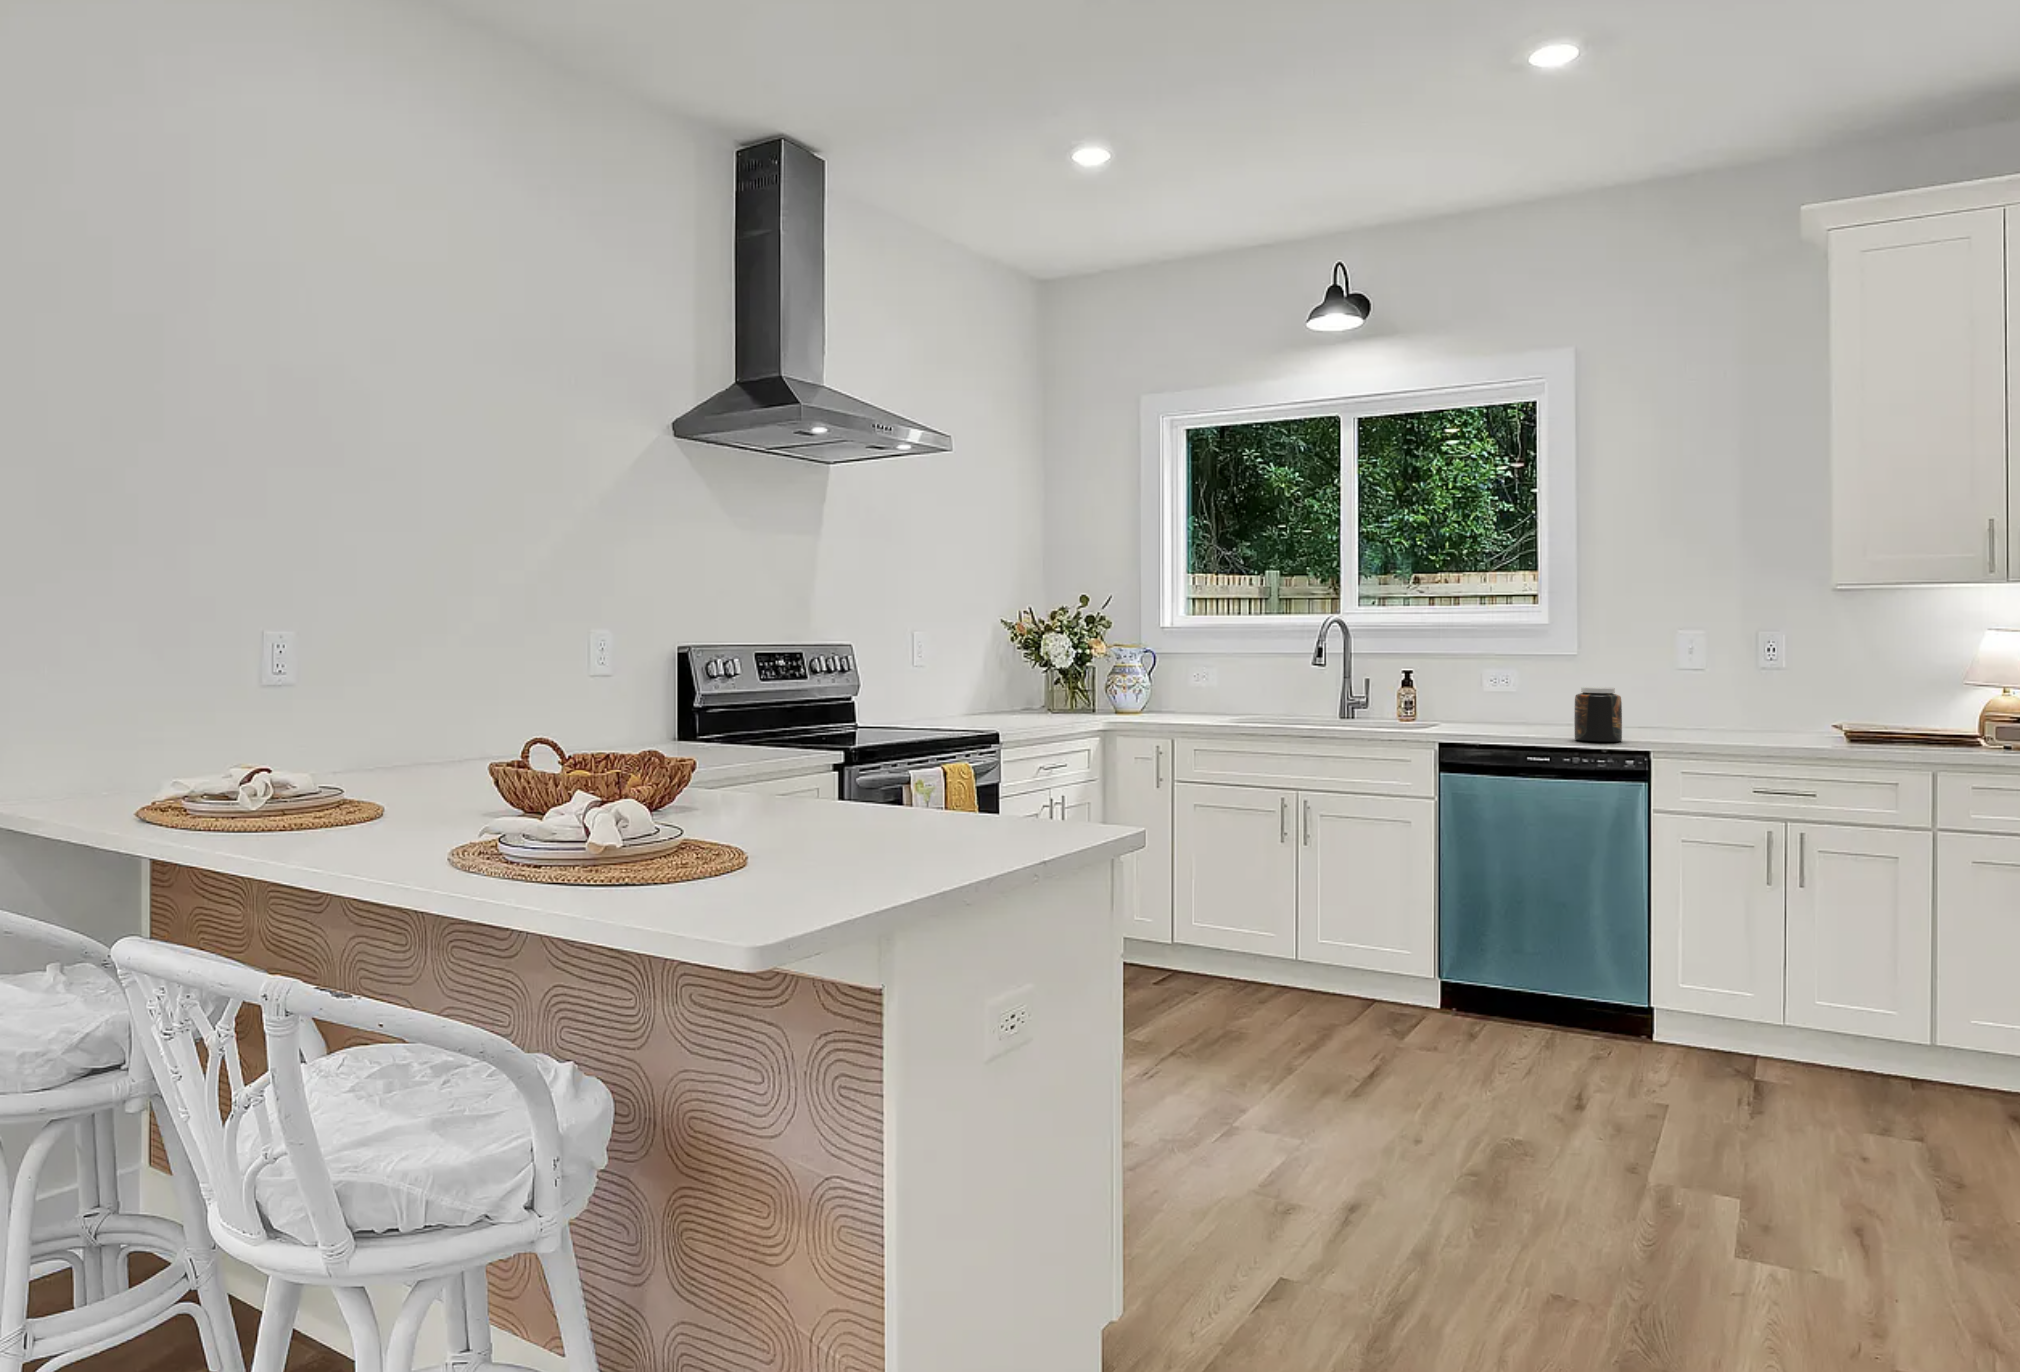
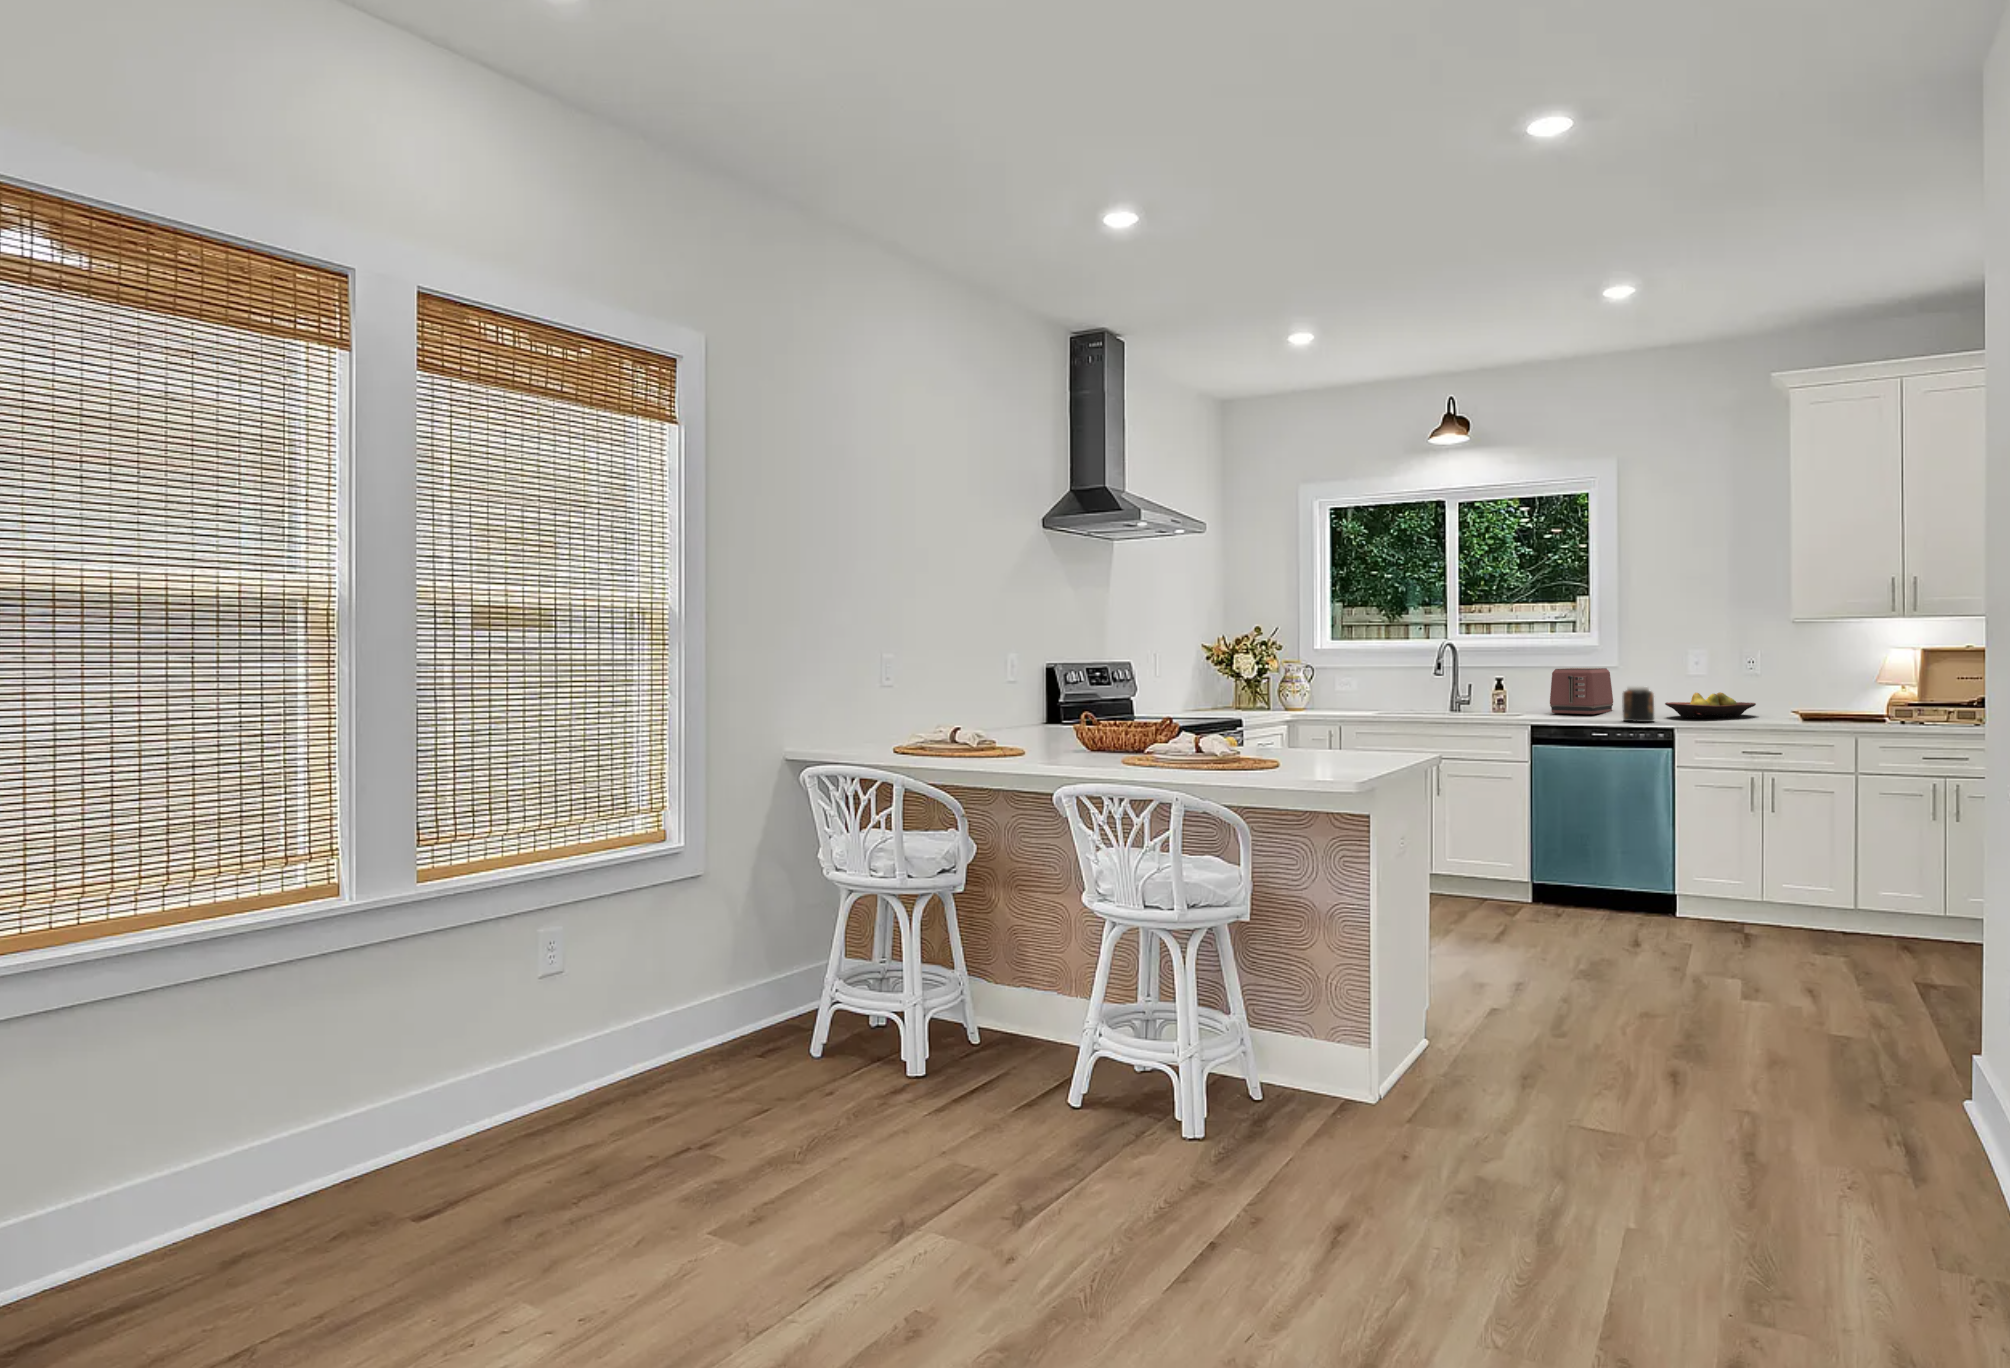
toaster: none [1472,658,1567,727] -> present [1550,668,1613,714]
fruit bowl: none [1640,697,1777,736] -> present [1665,692,1756,718]

